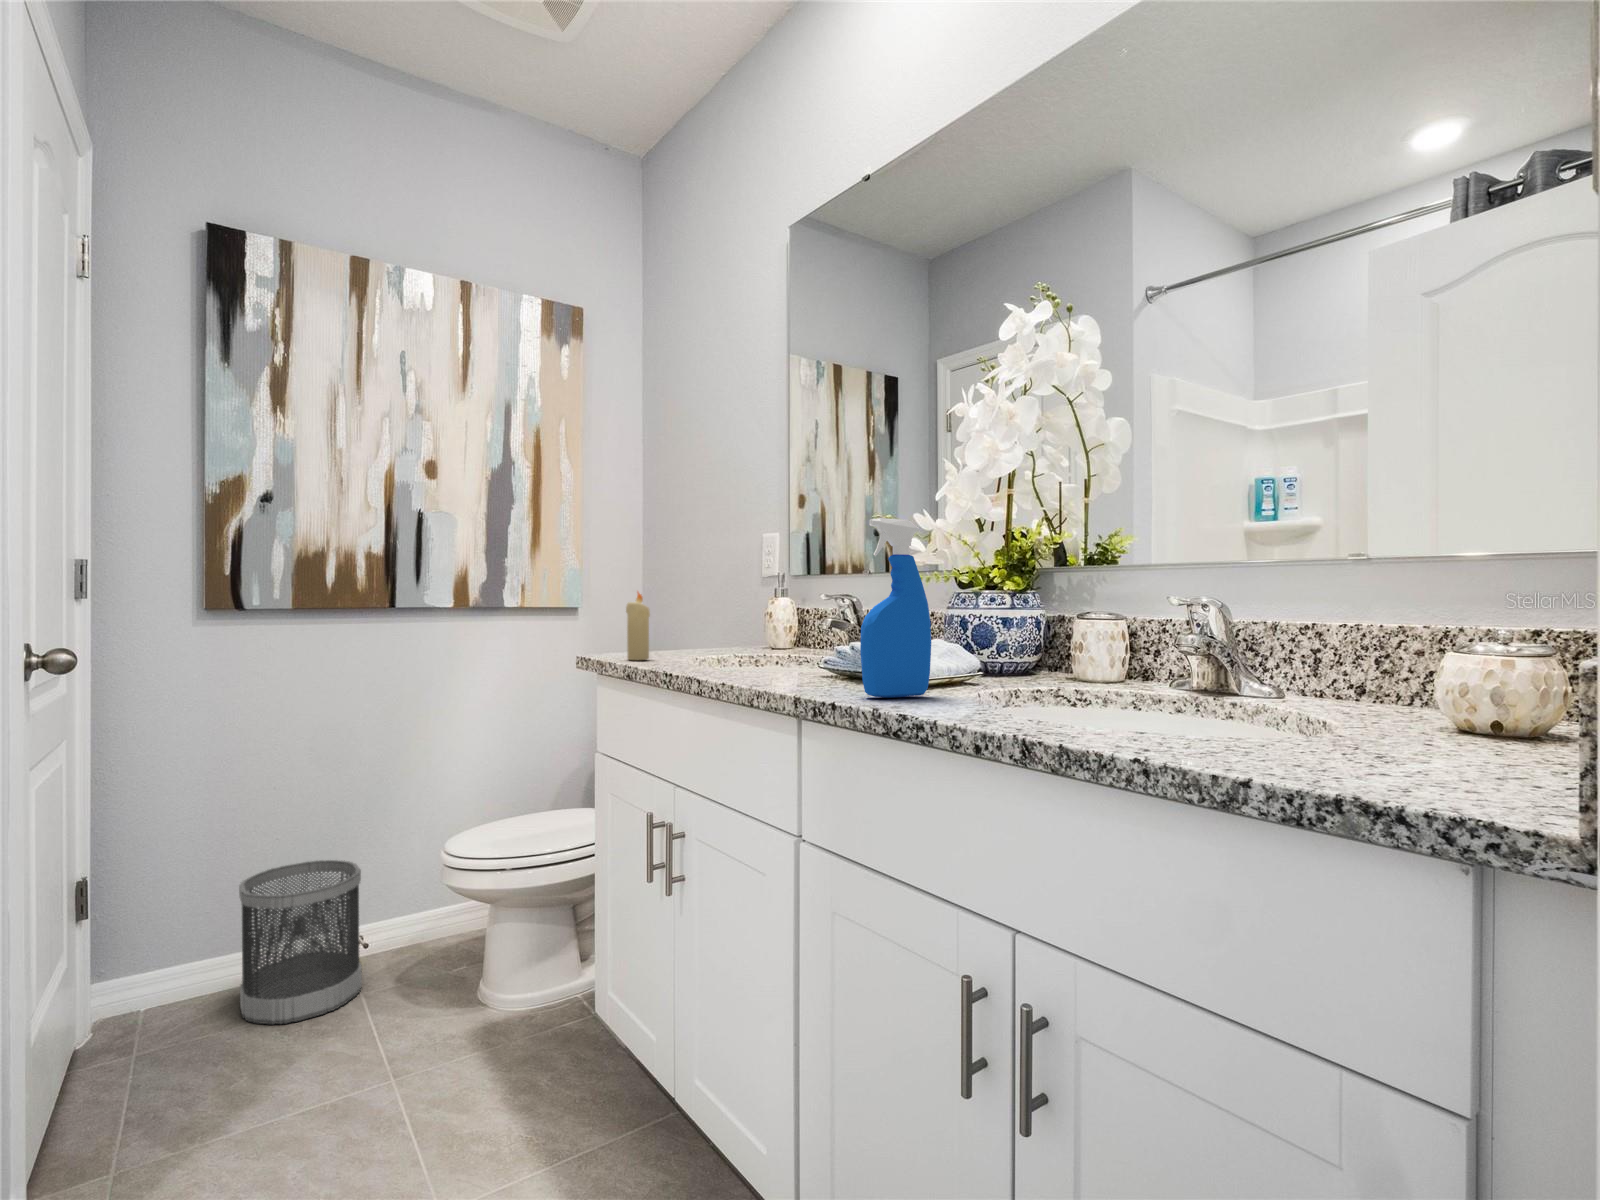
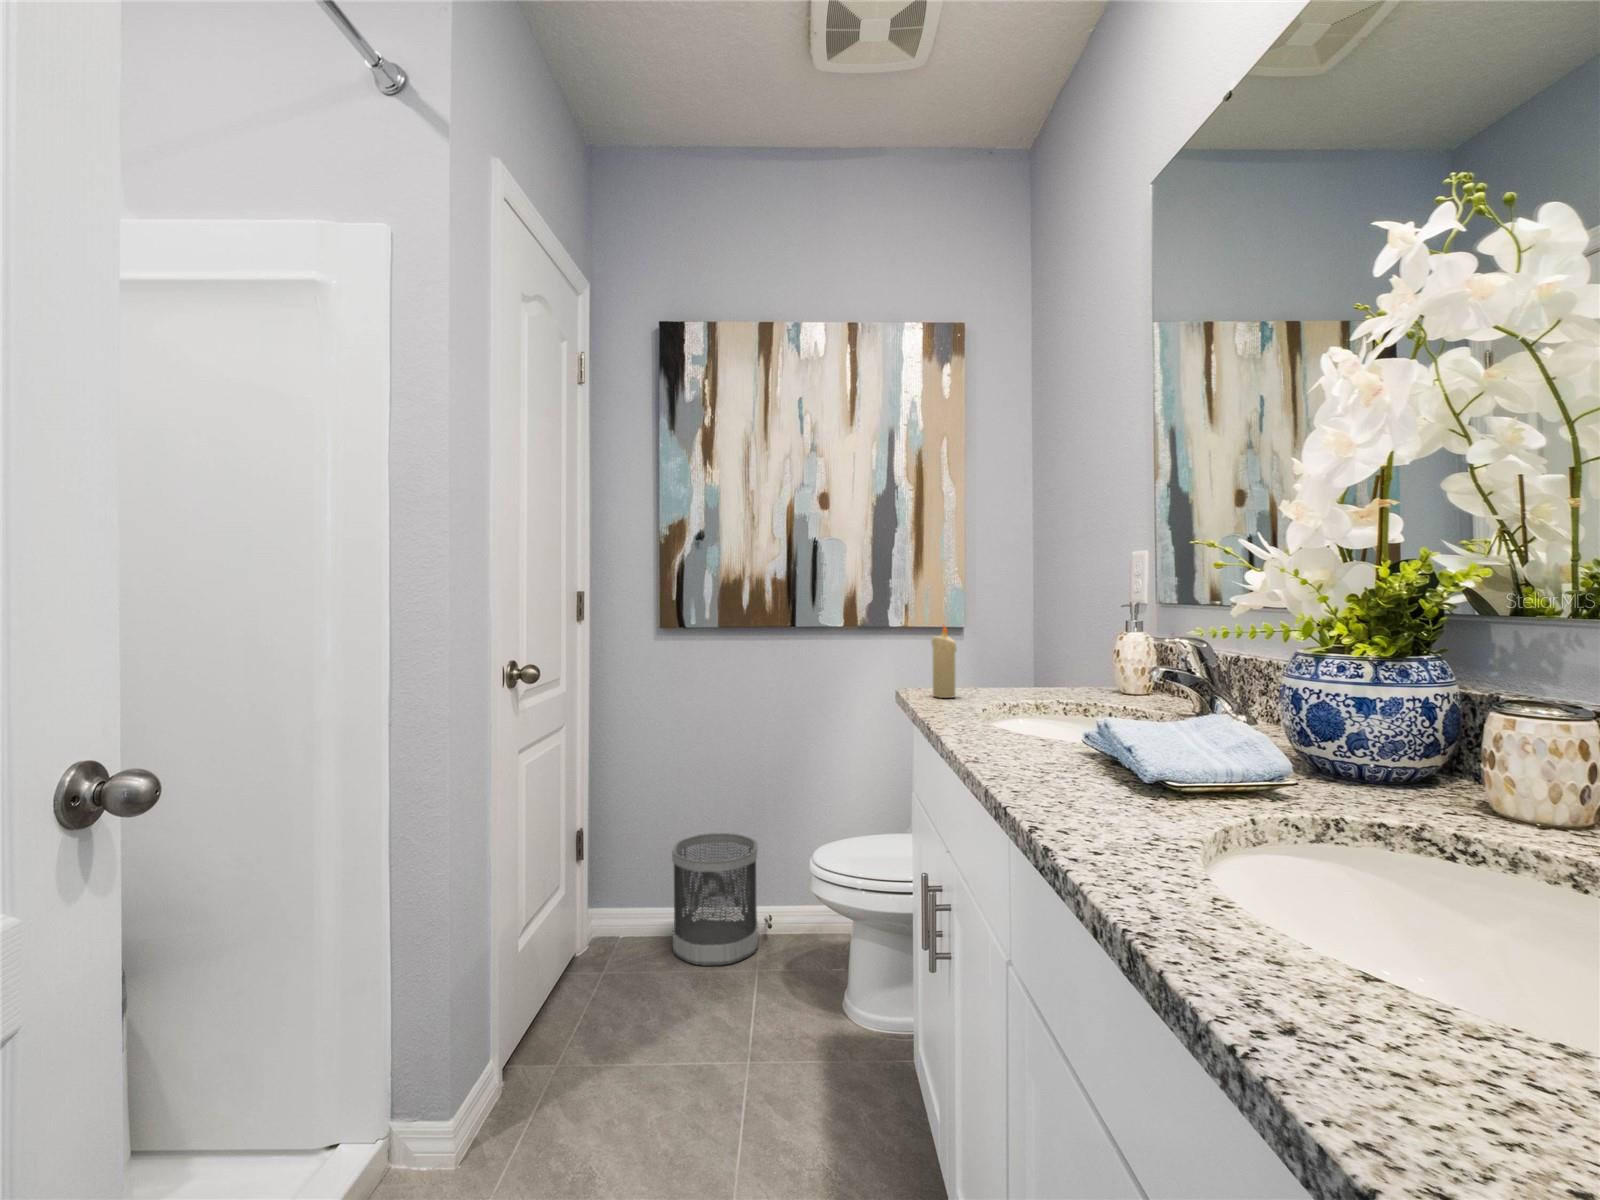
spray bottle: present [860,518,931,697] -> none [1036,569,1150,812]

